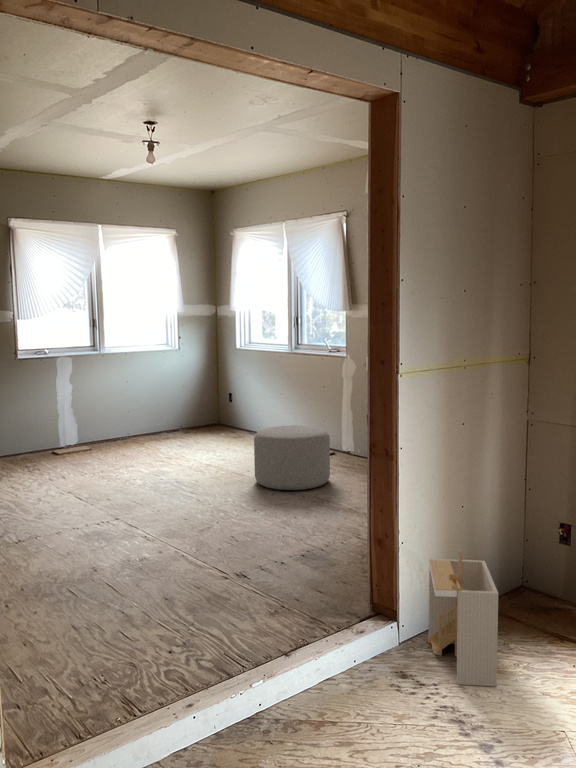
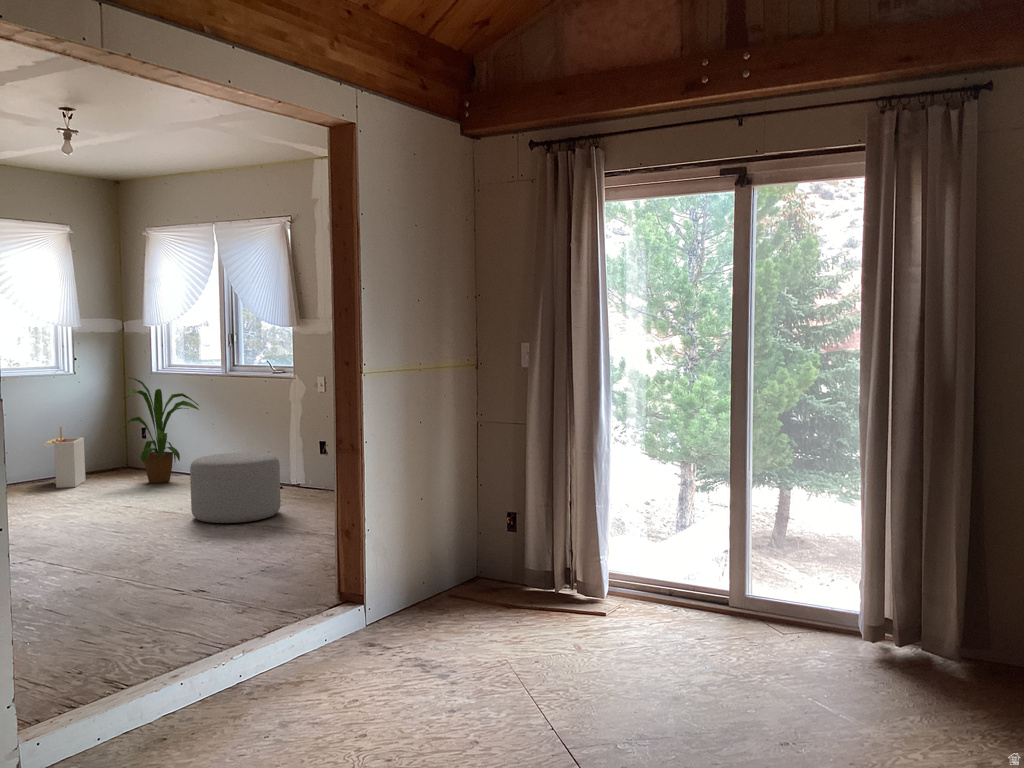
house plant: none [206,354,271,442] -> present [119,378,199,483]
storage bin: present [428,550,498,686] -> present [44,427,85,488]

